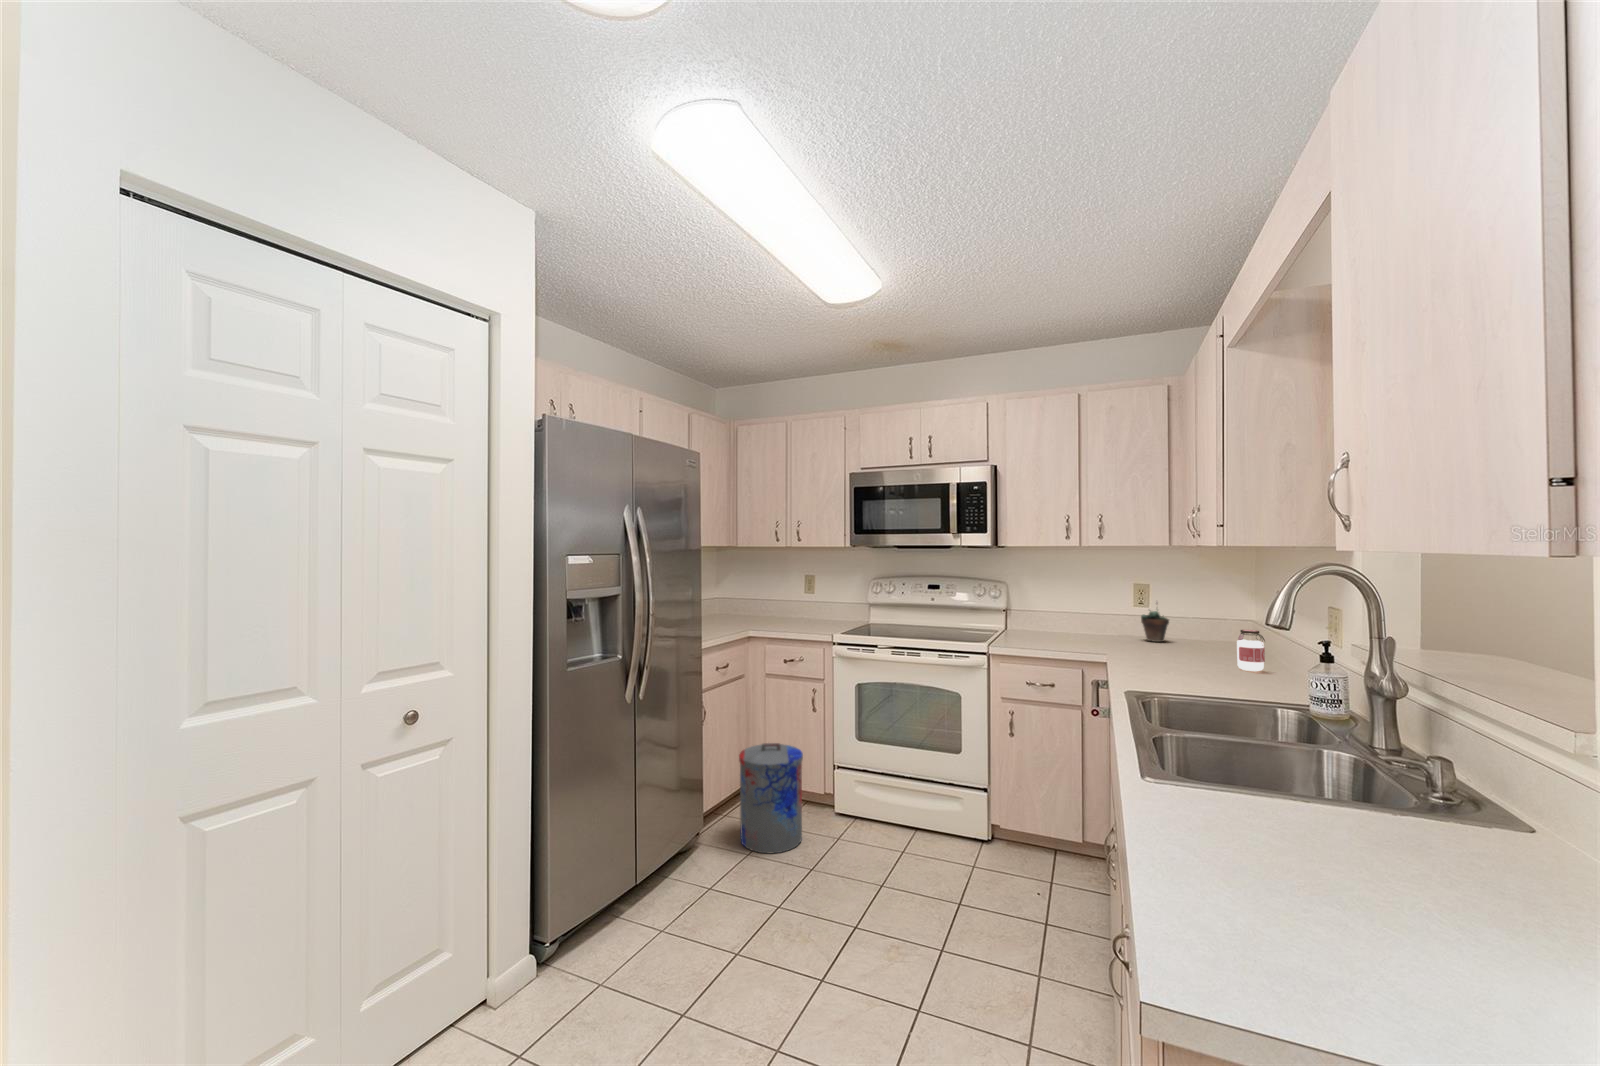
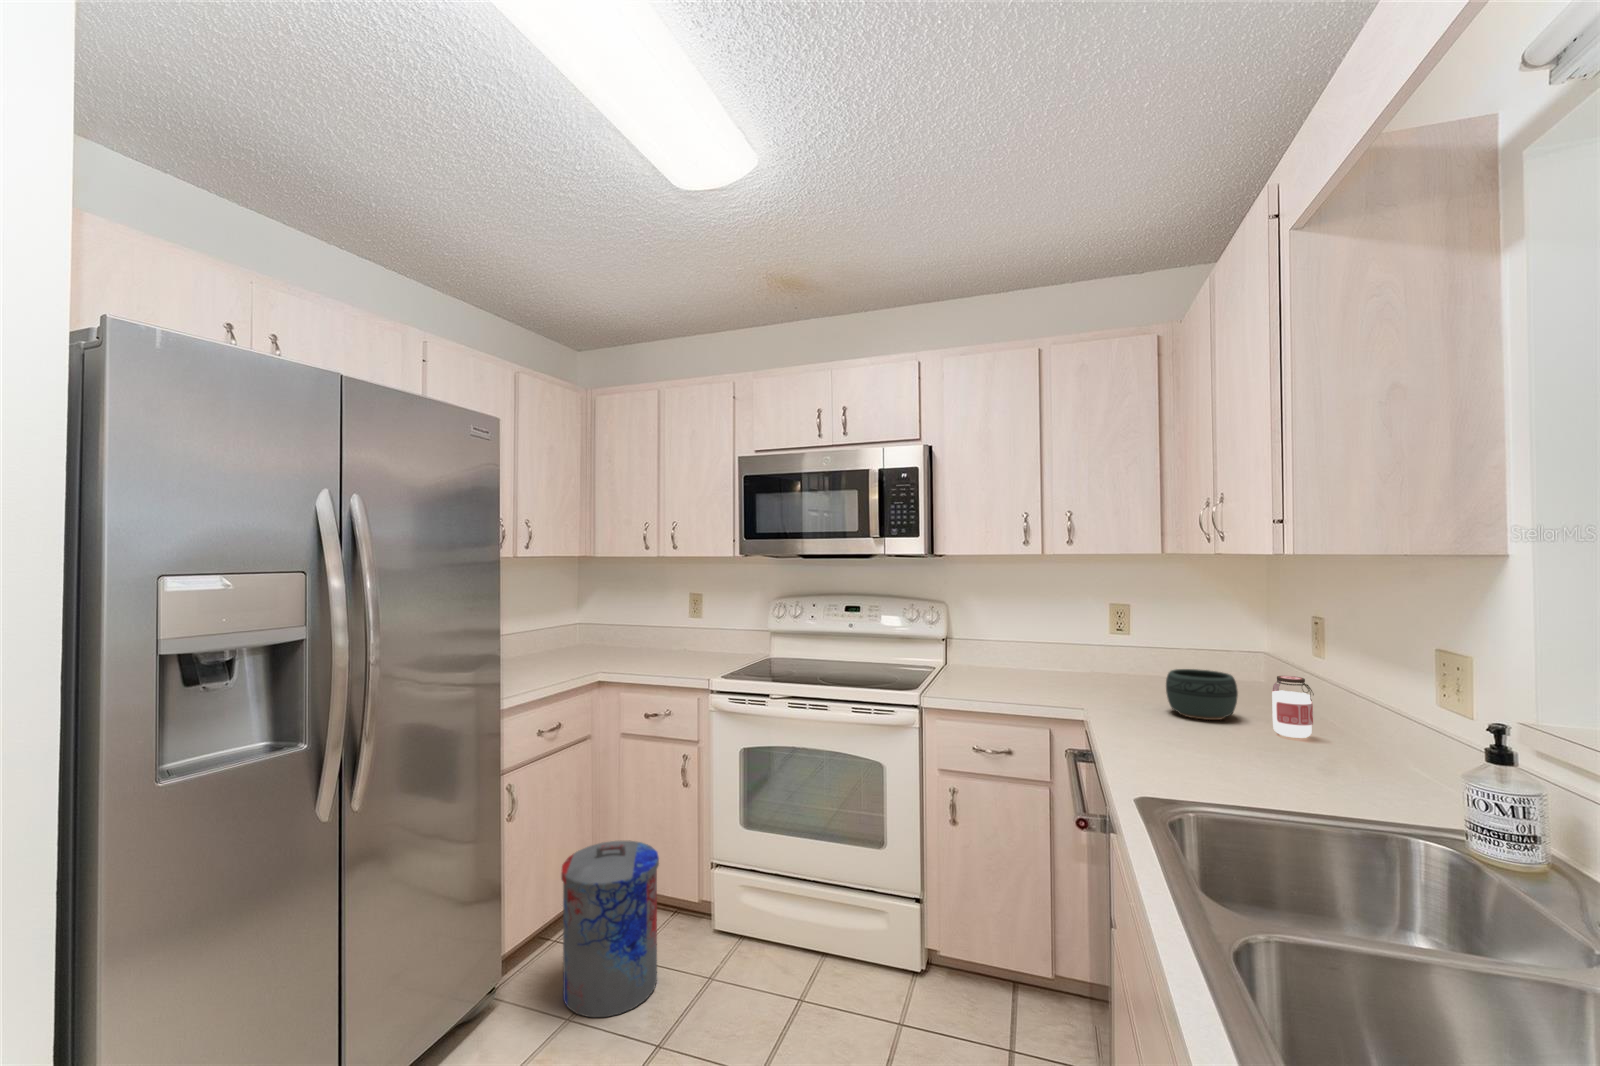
succulent plant: present [1141,610,1169,642] -> none [1121,626,1158,682]
bowl: none [1166,628,1217,662] -> present [1166,669,1238,720]

